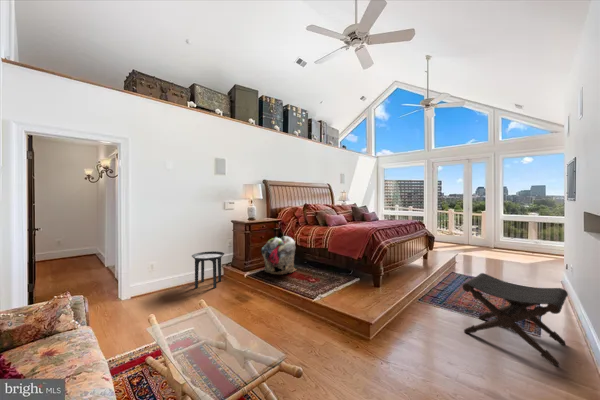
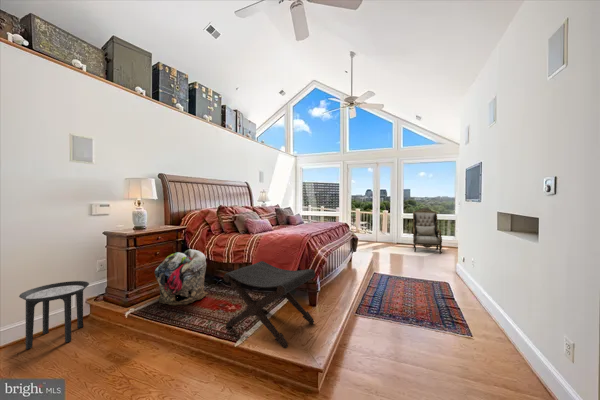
armchair: none [509,208,548,260] -> present [413,208,442,254]
footstool: present [462,273,568,366] -> present [224,261,315,348]

